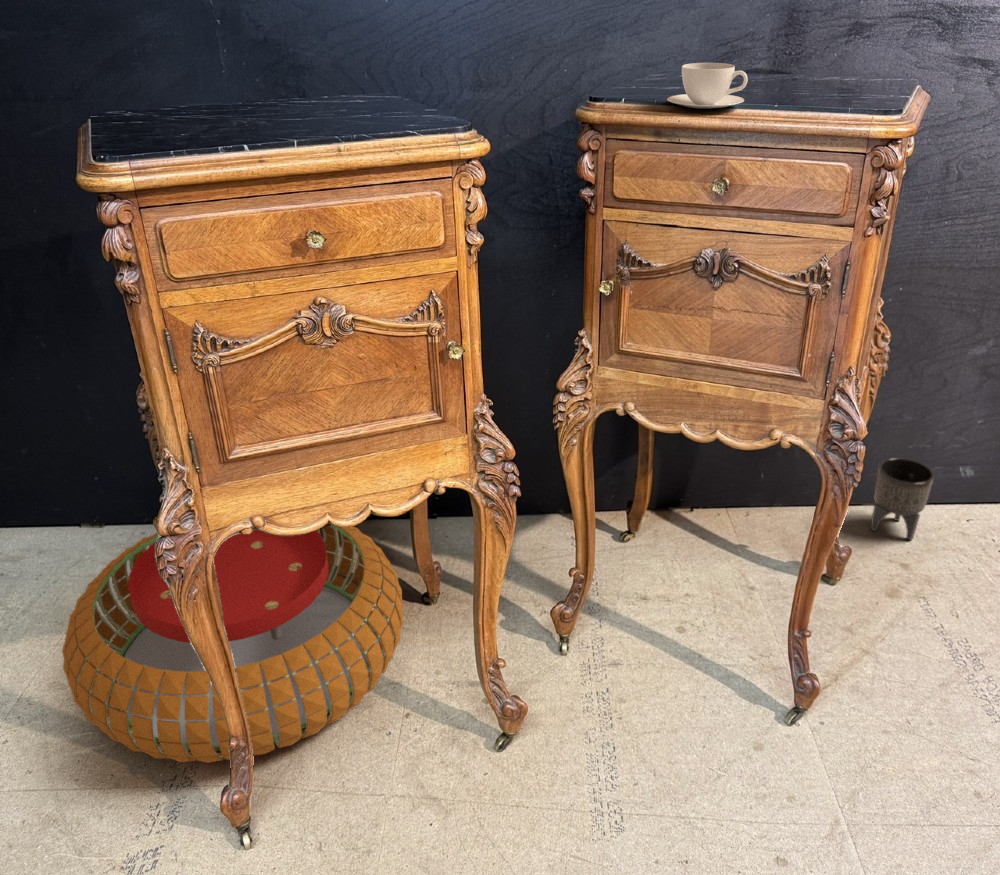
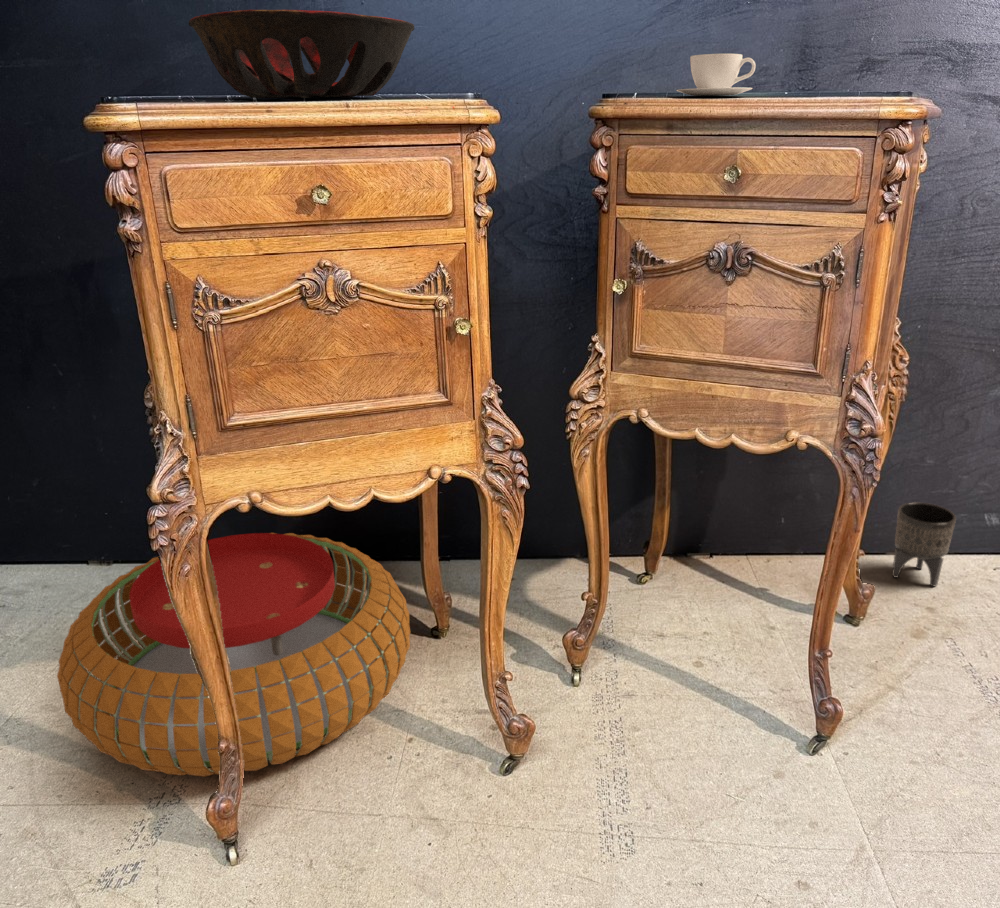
decorative bowl: none [174,49,404,147] -> present [189,10,414,98]

